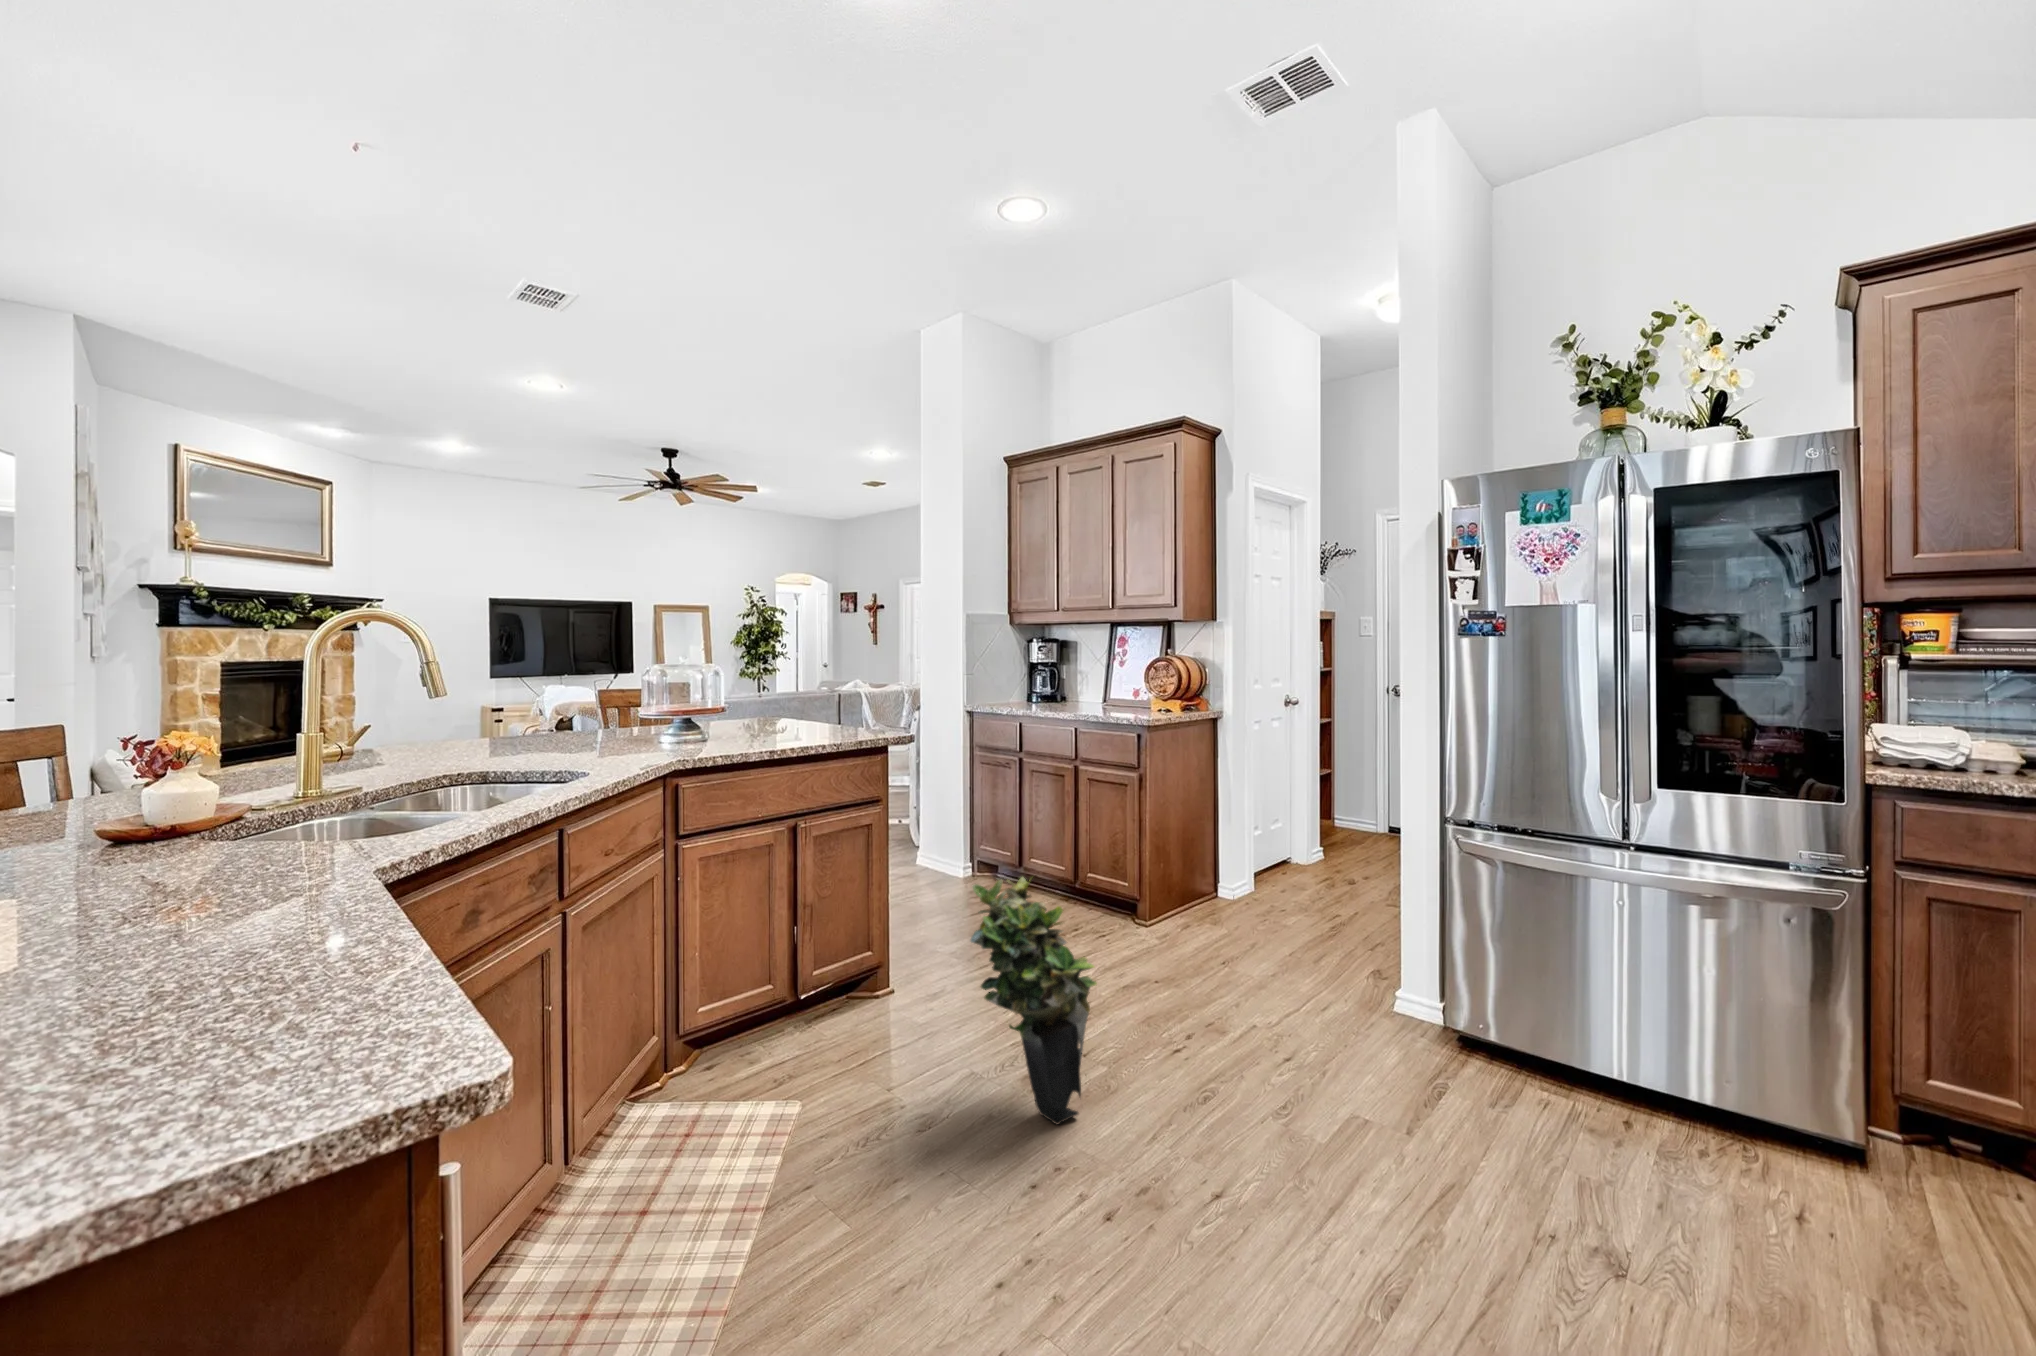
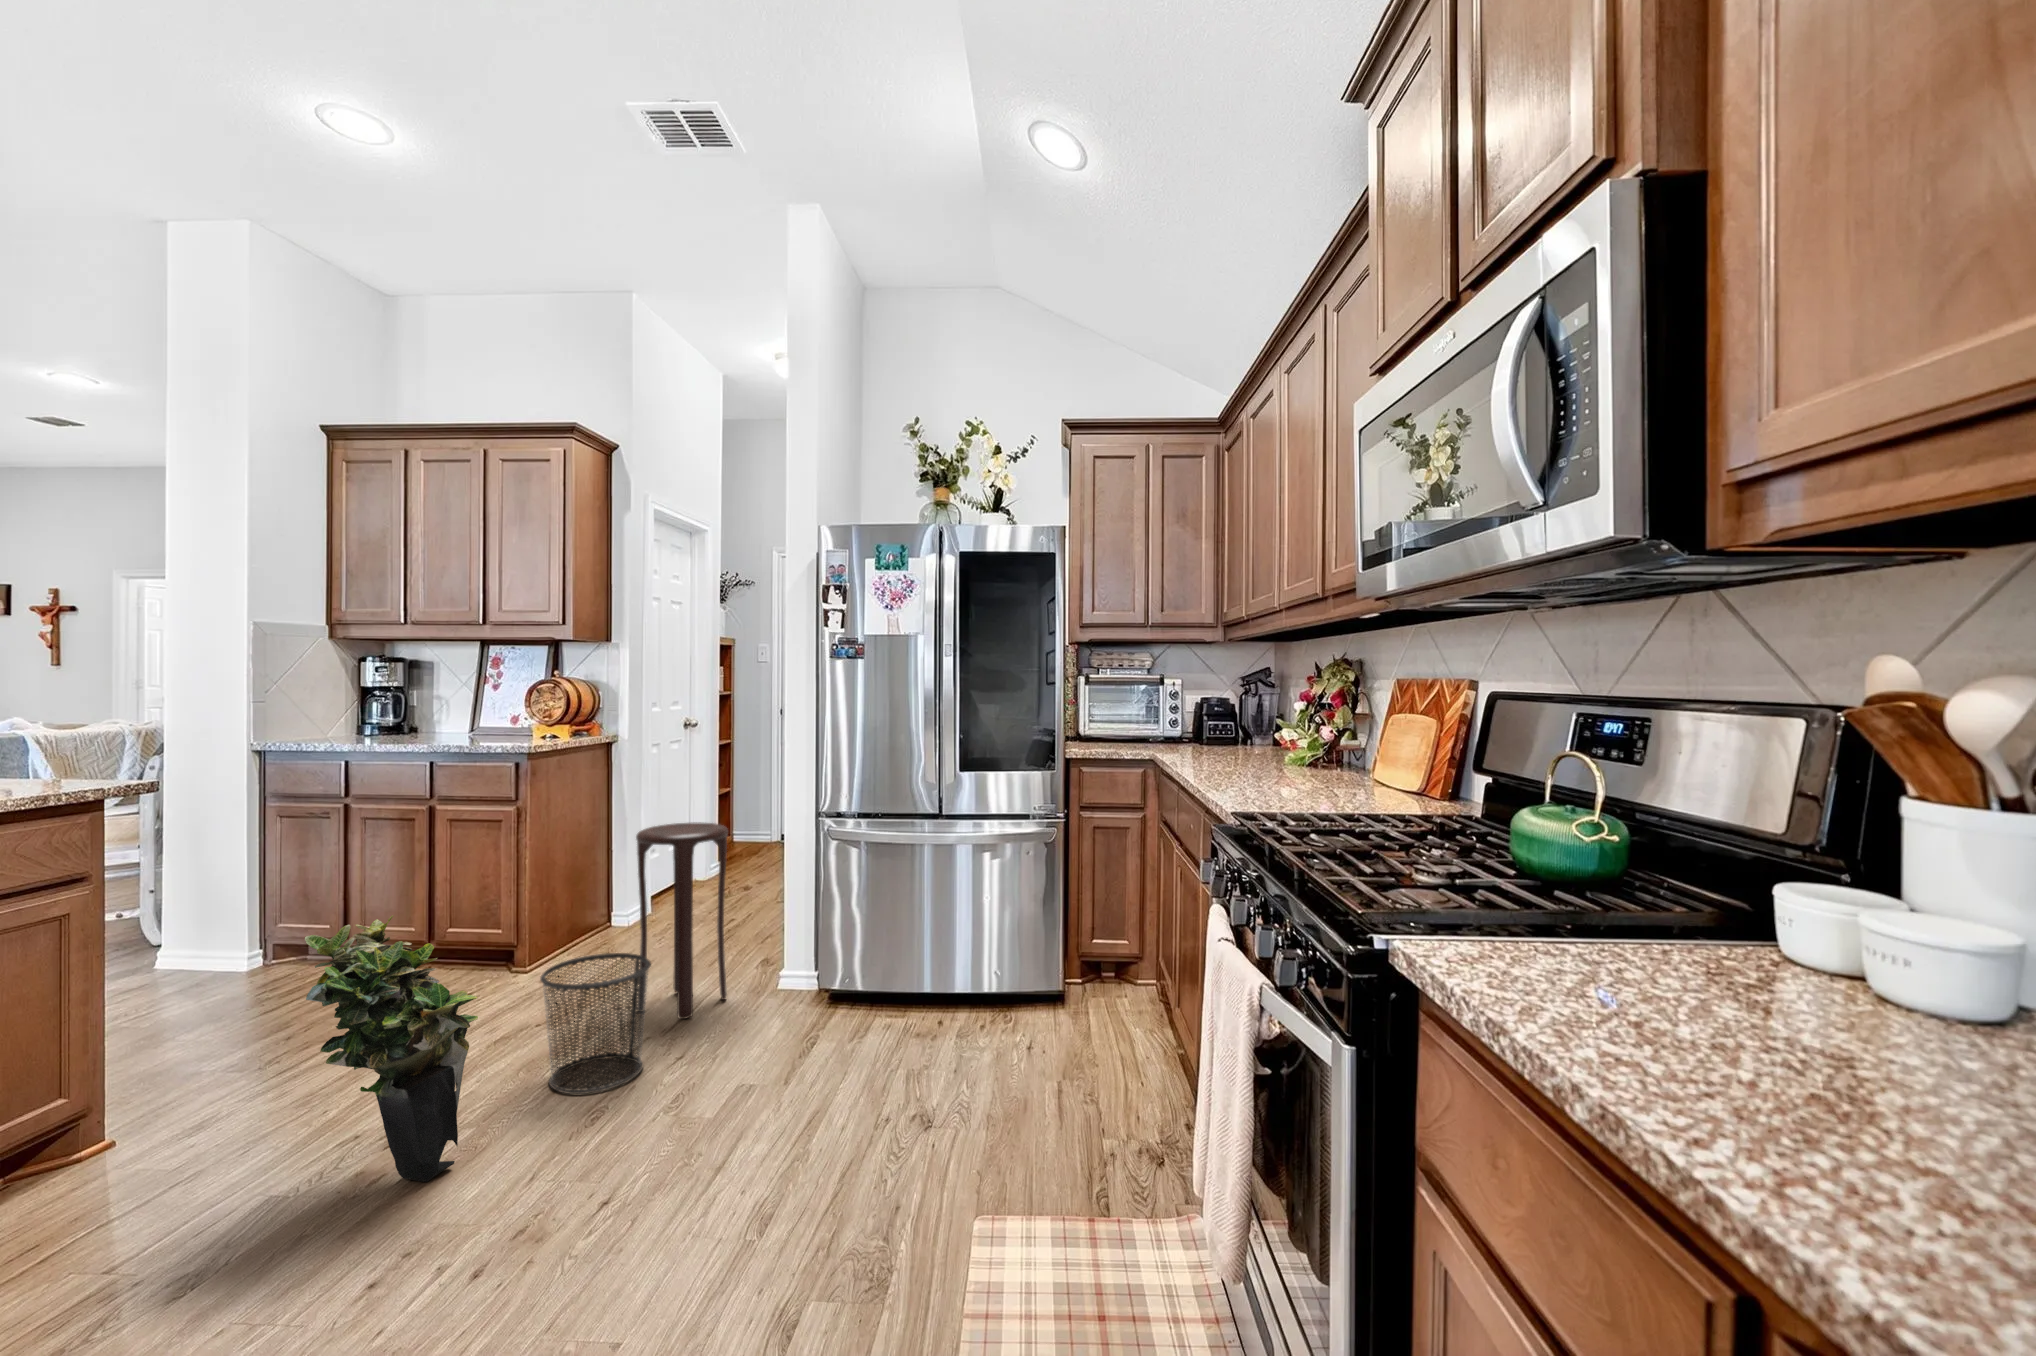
stool: none [1239,810,1333,1015] -> present [636,822,728,1019]
waste bin: none [1151,936,1253,1077] -> present [540,953,651,1094]

